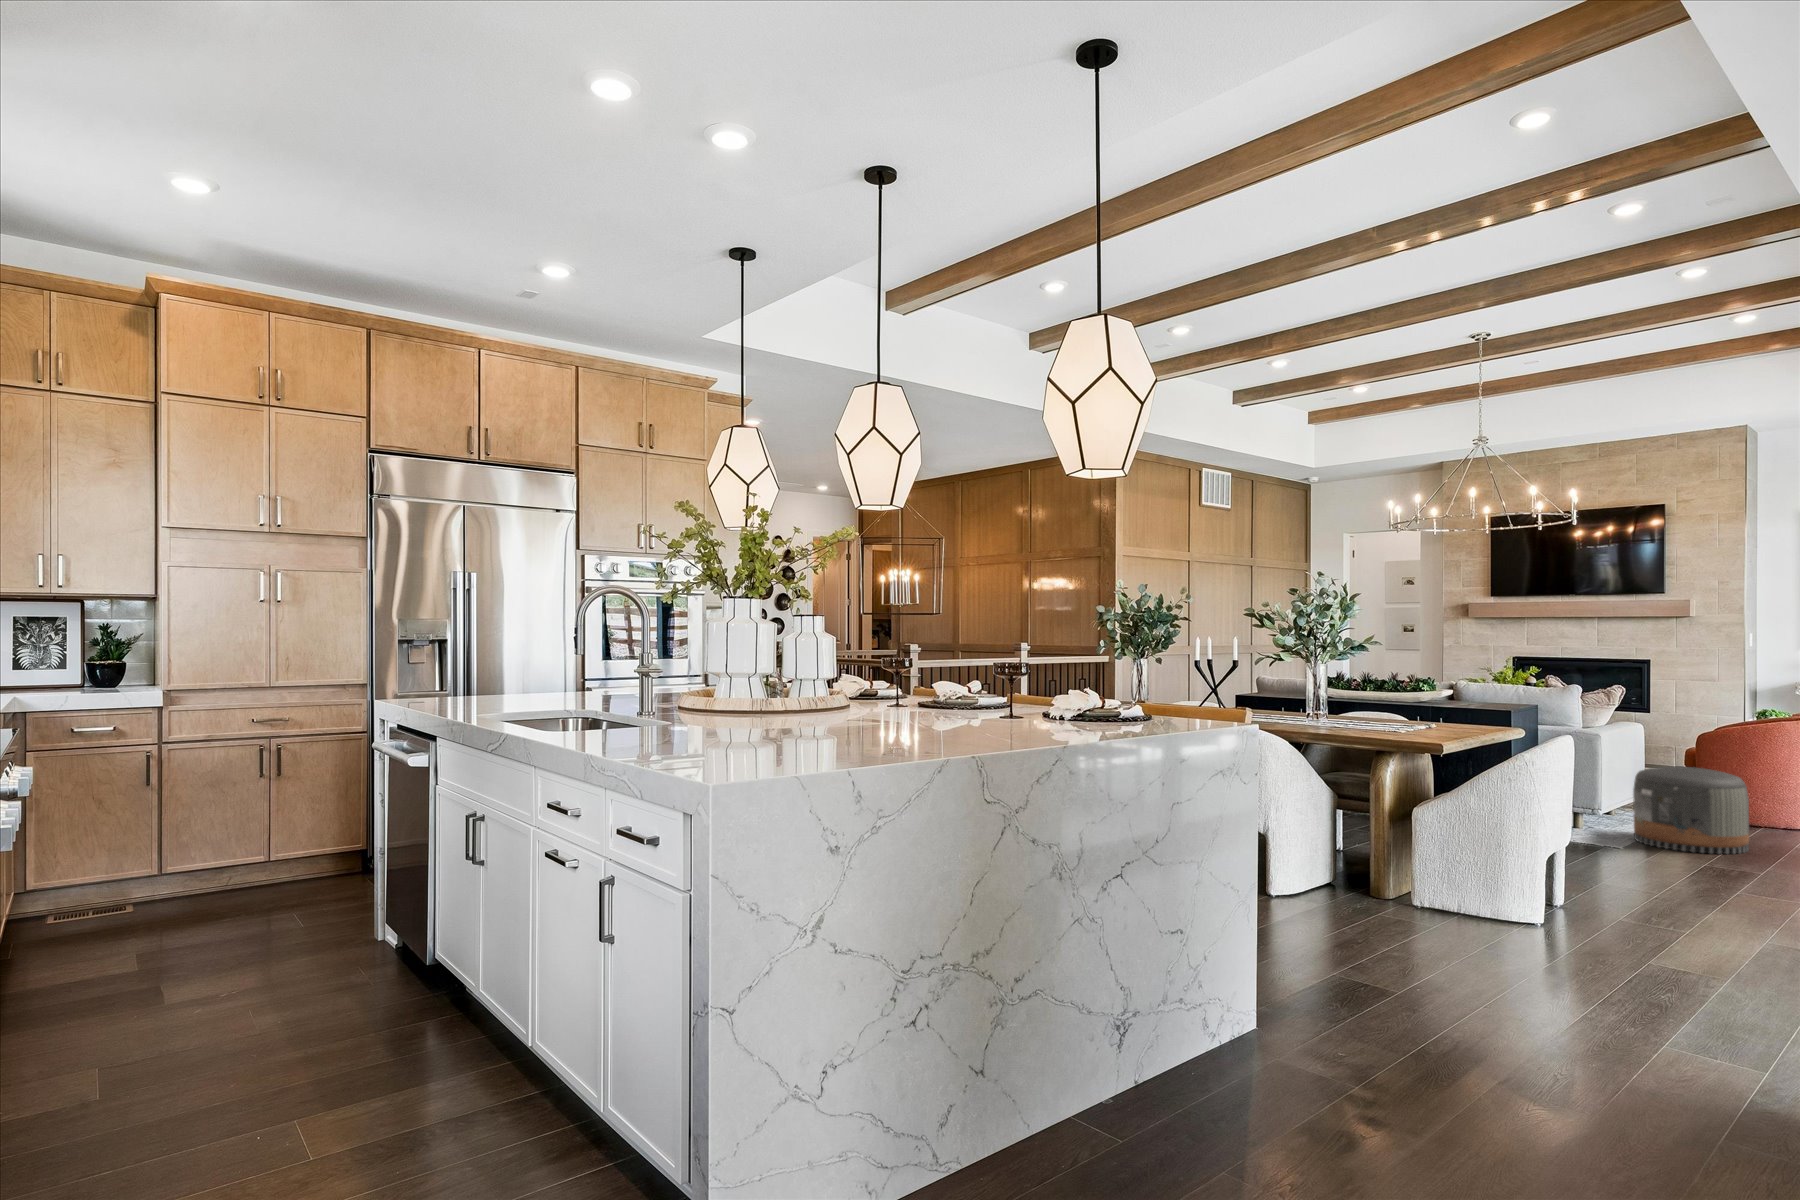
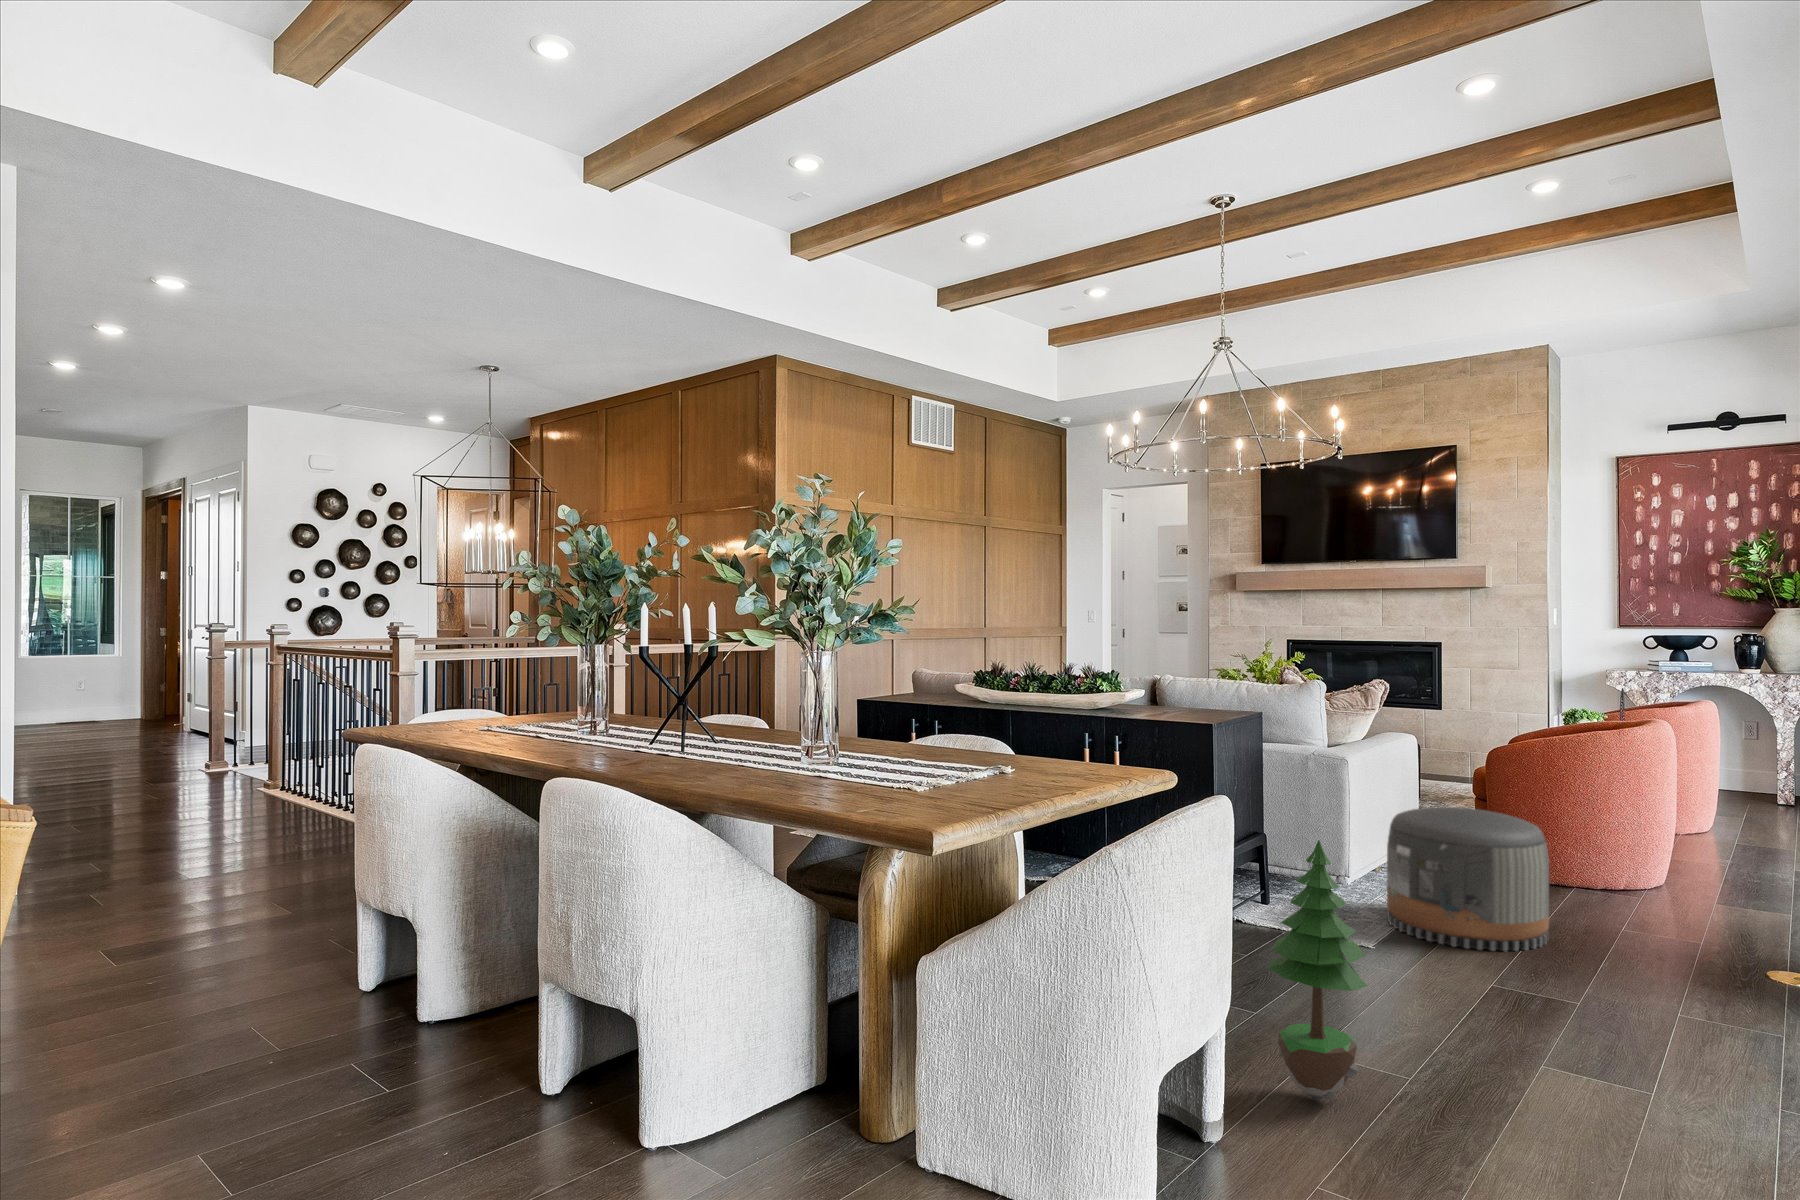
potted tree: none [1589,763,1648,902] -> present [1268,840,1367,1100]

